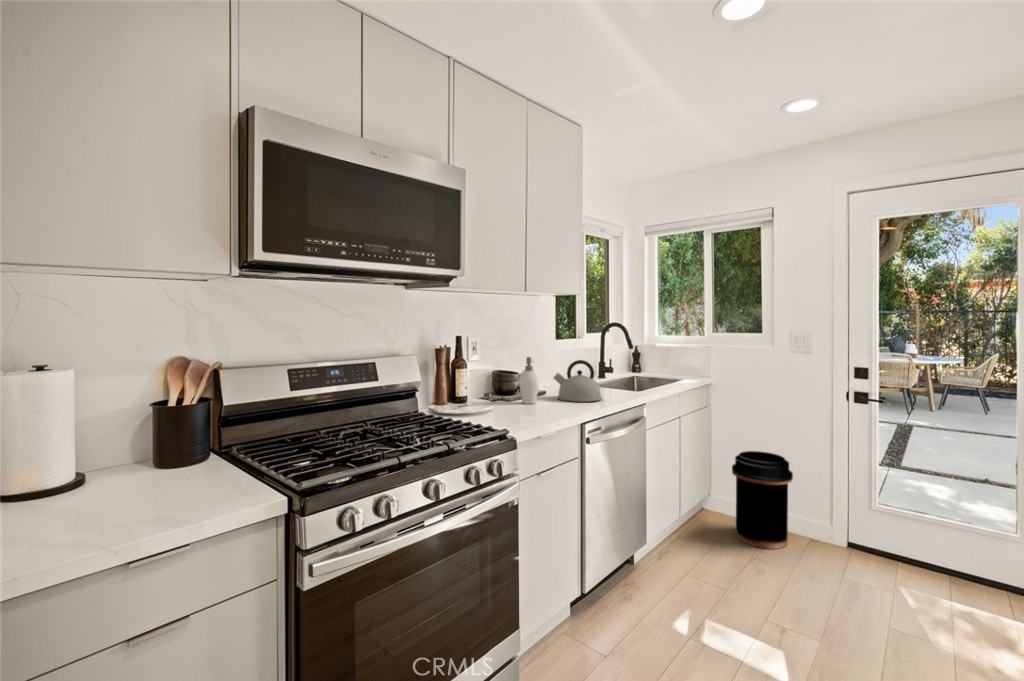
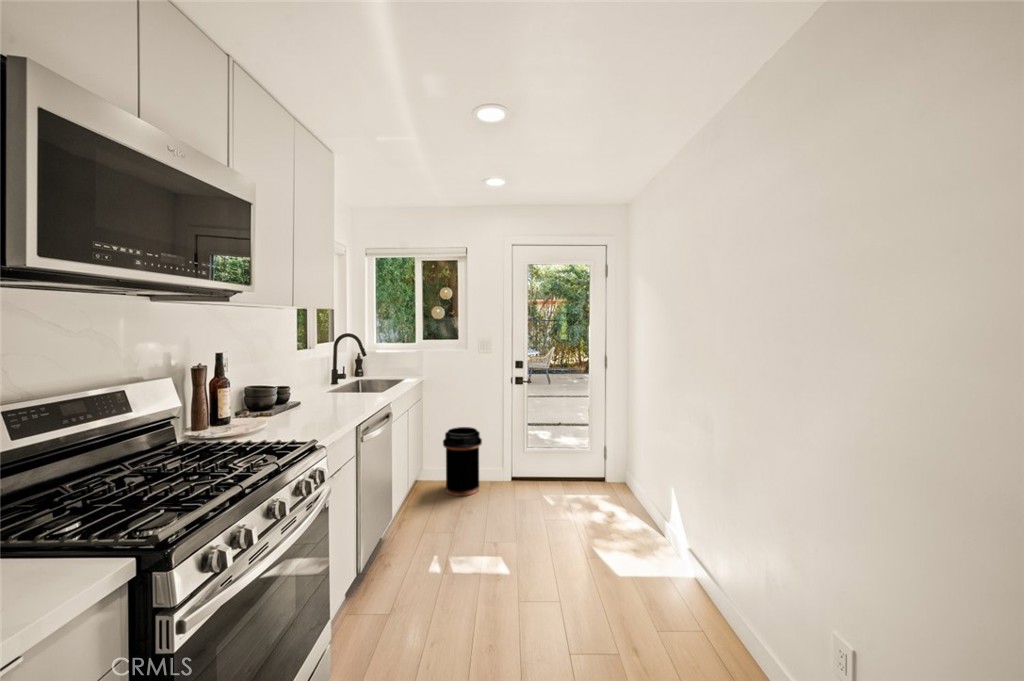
soap dispenser: present [519,357,539,404] -> none [283,370,305,416]
kettle: present [554,360,602,402] -> none [312,370,360,408]

